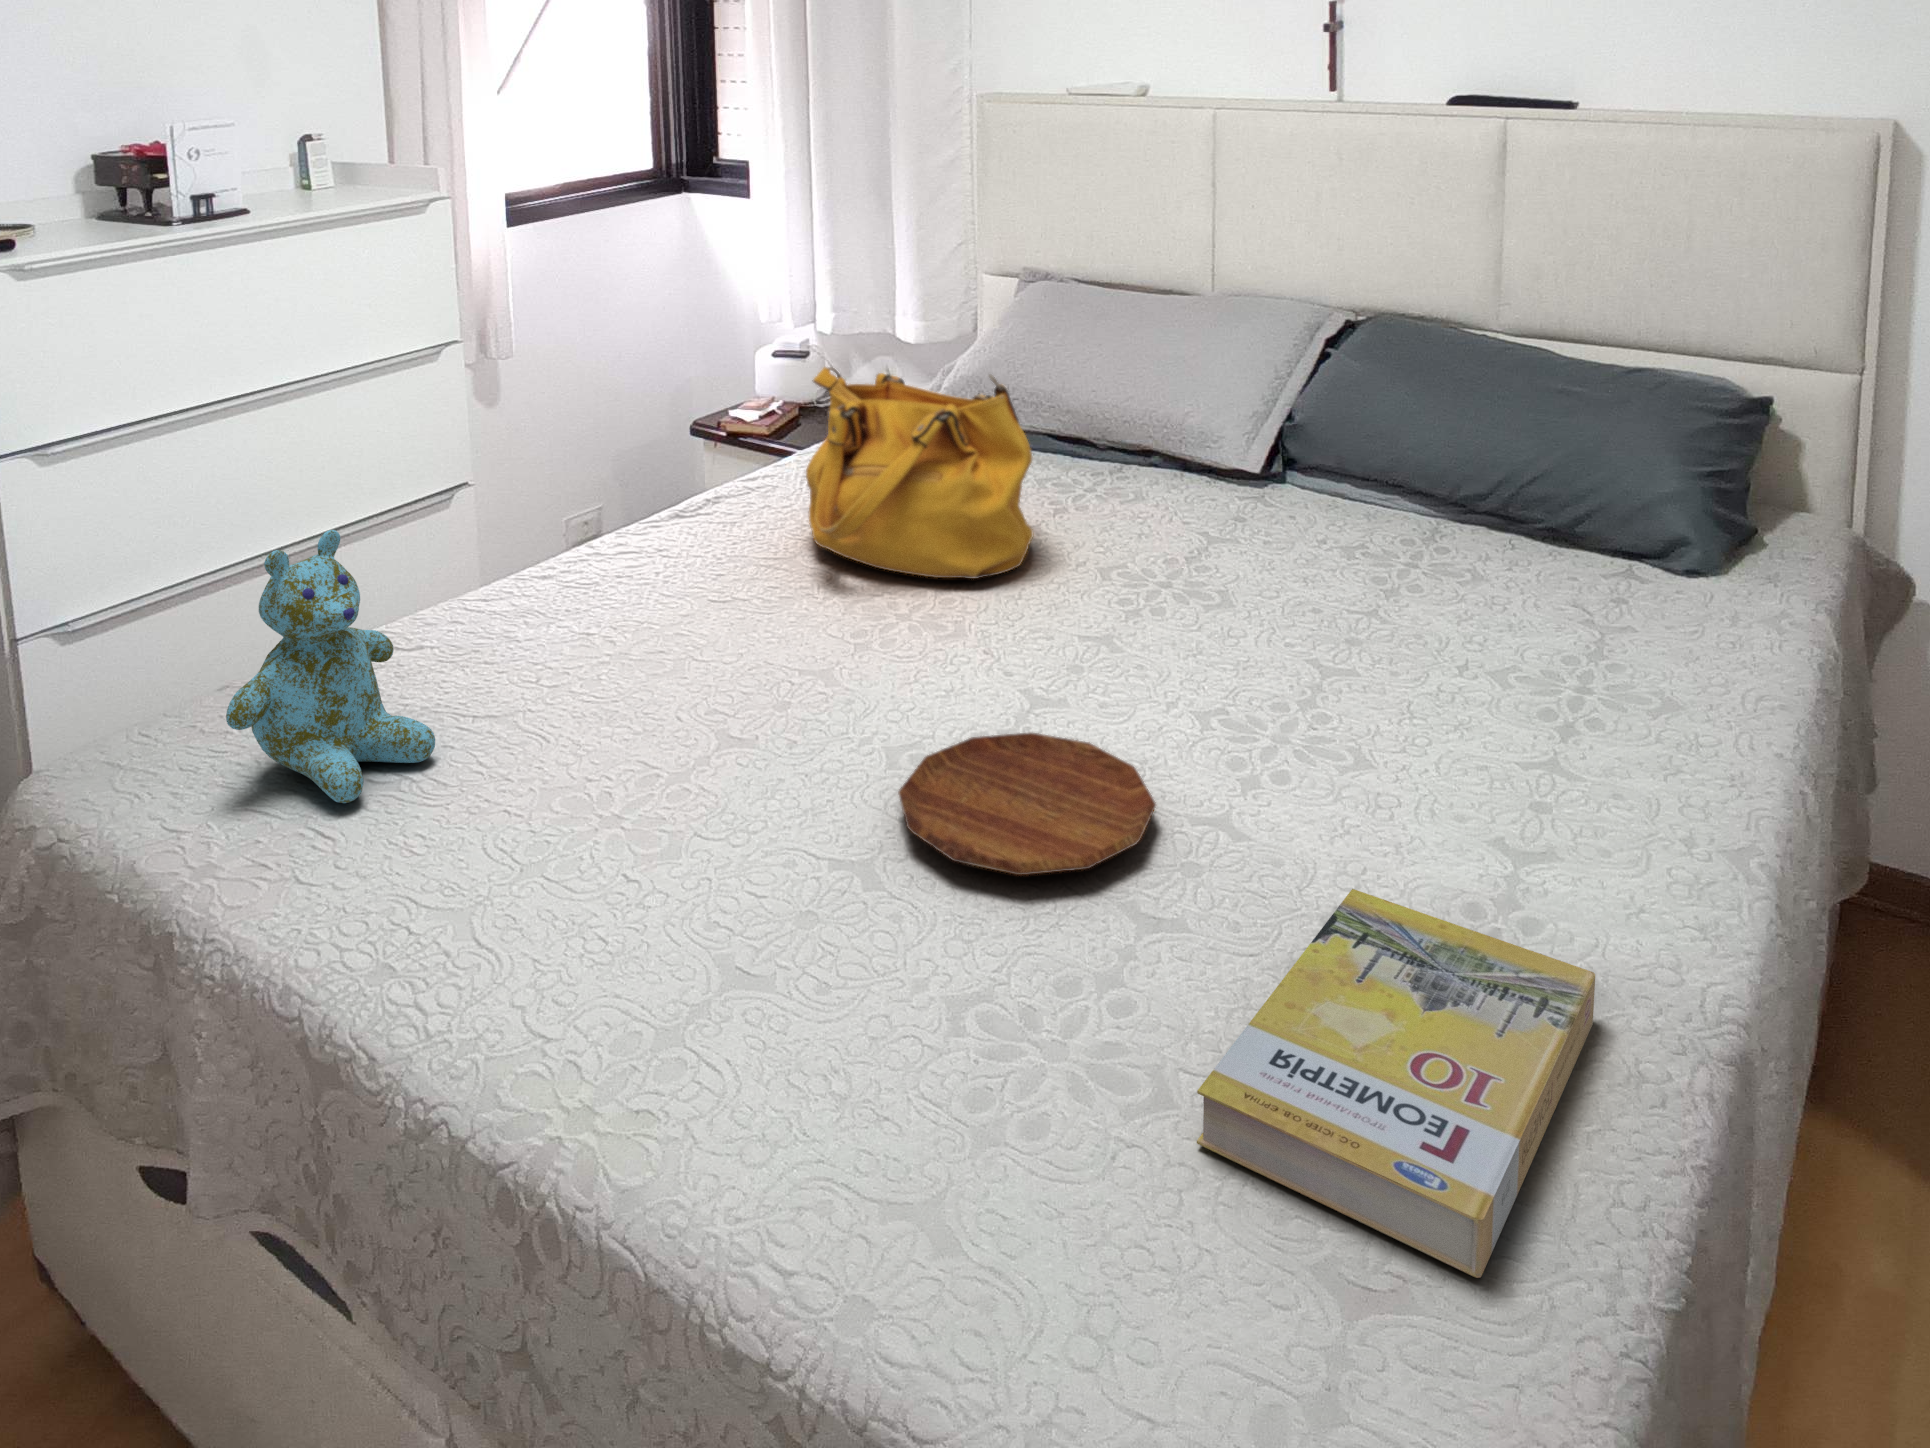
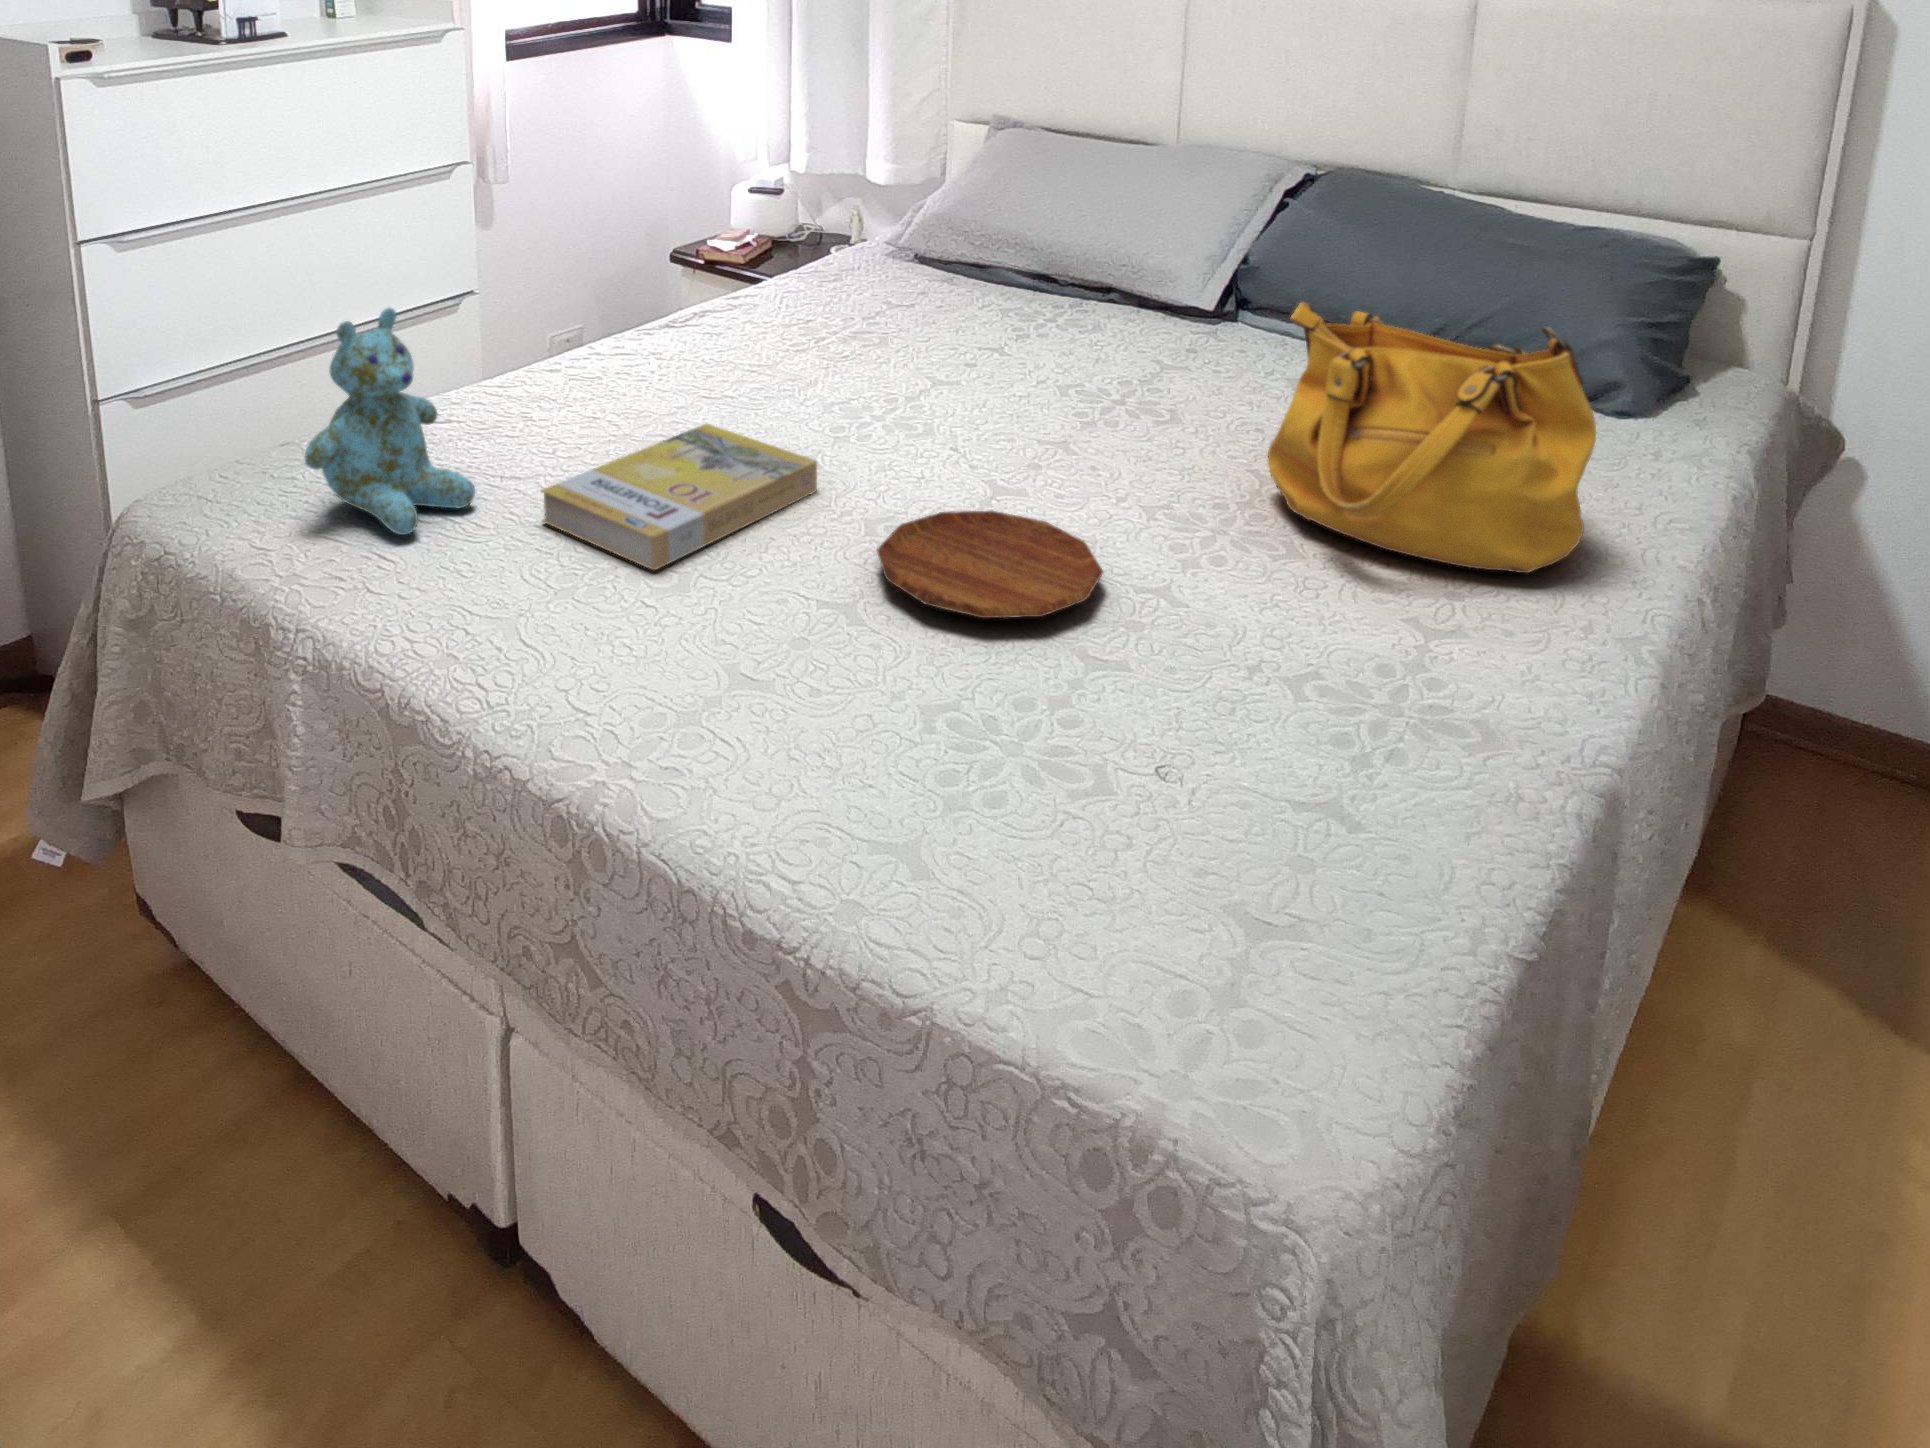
handbag: present [806,367,1034,579] -> present [1268,302,1596,573]
book: present [1197,889,1595,1278] -> present [541,424,817,570]

